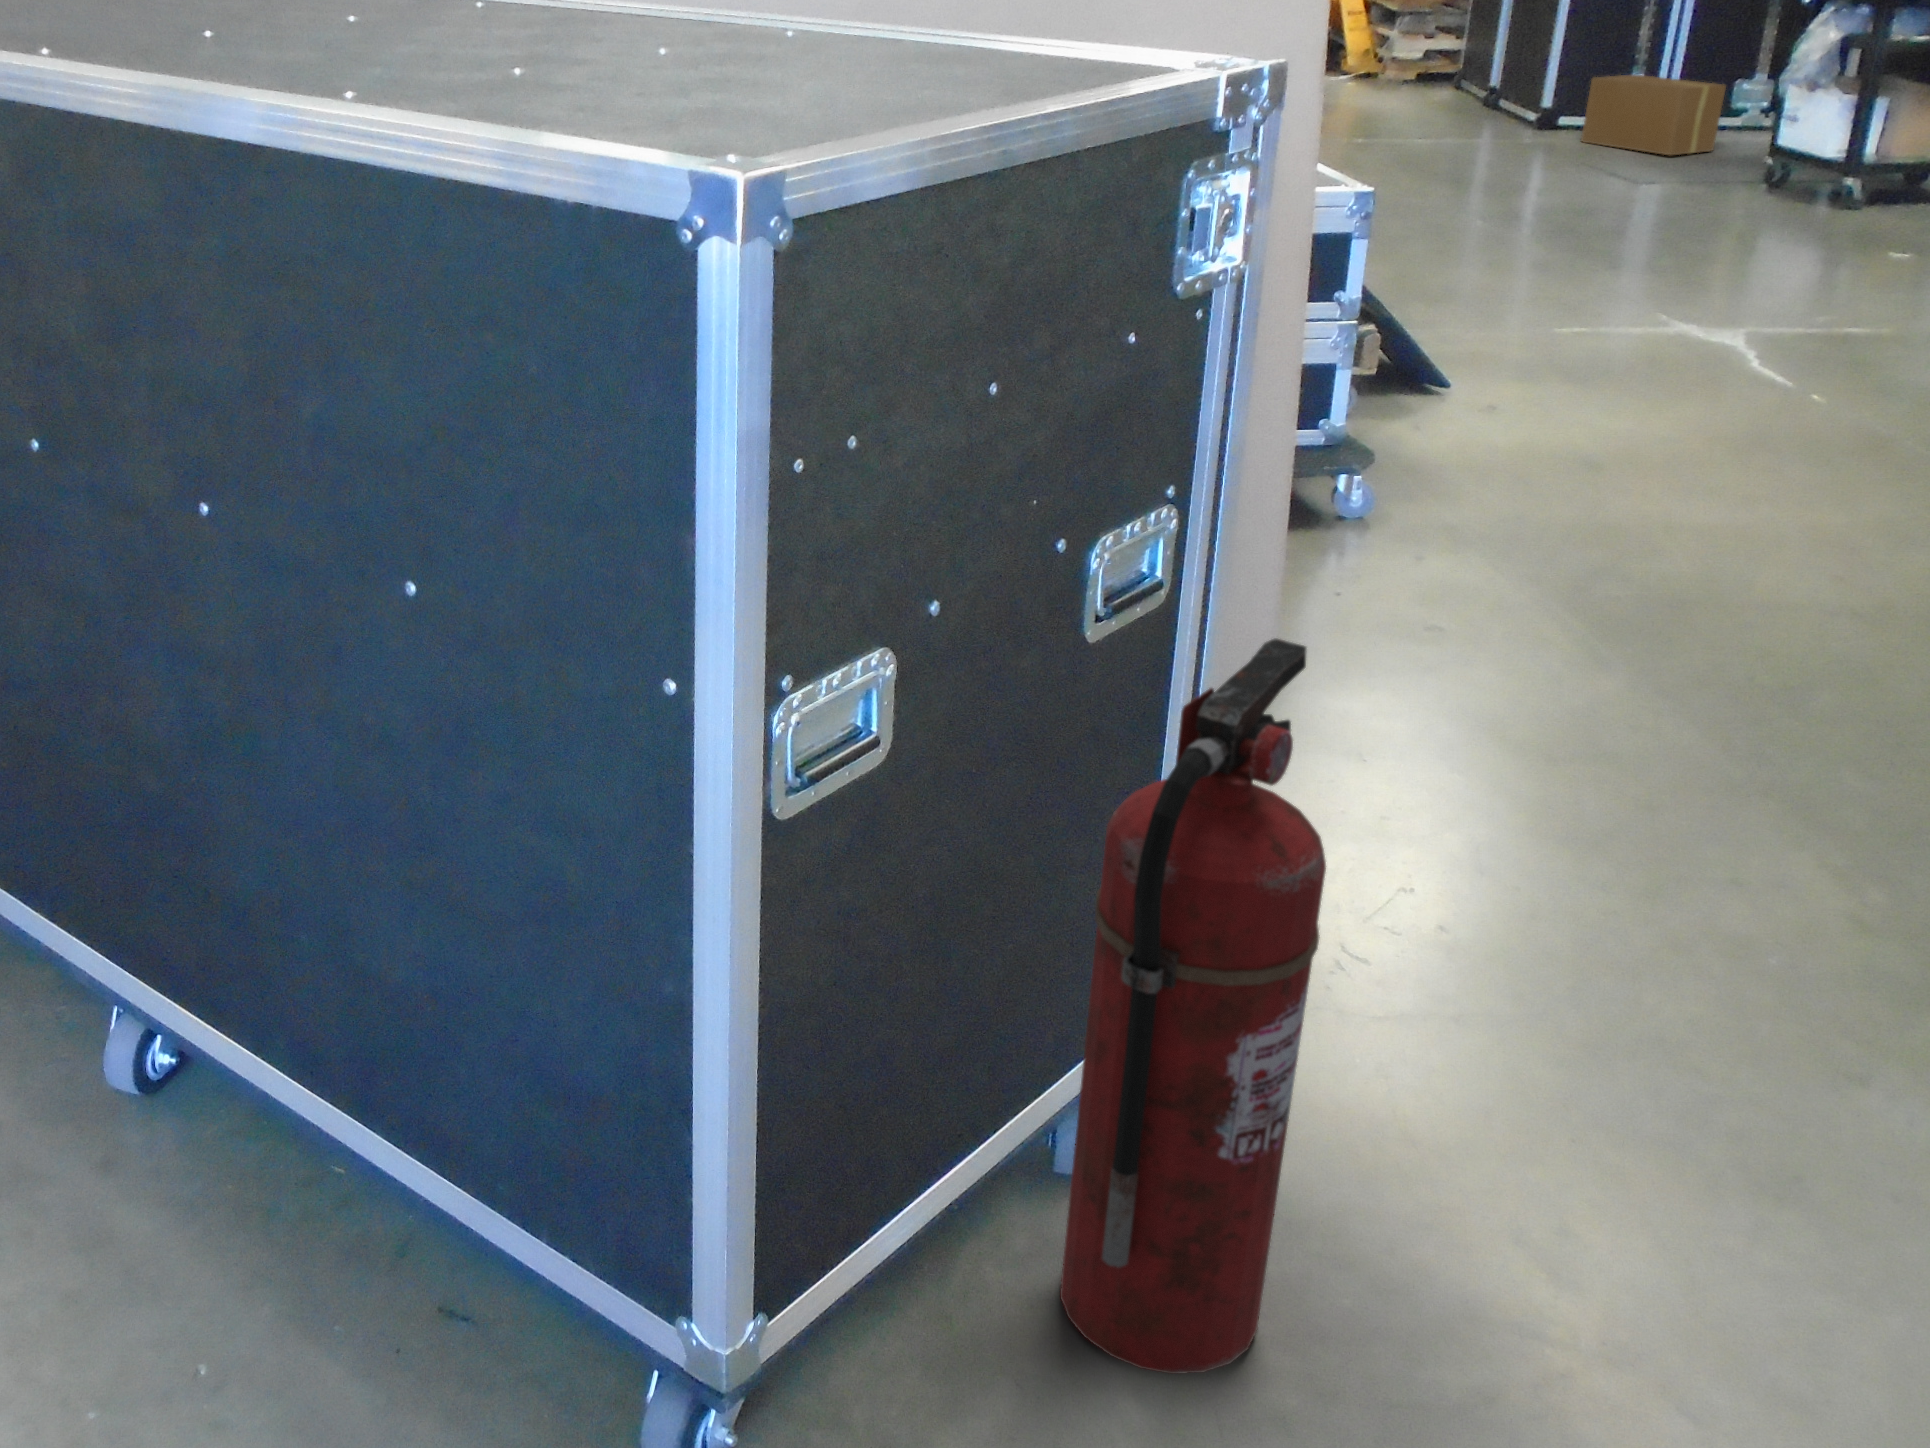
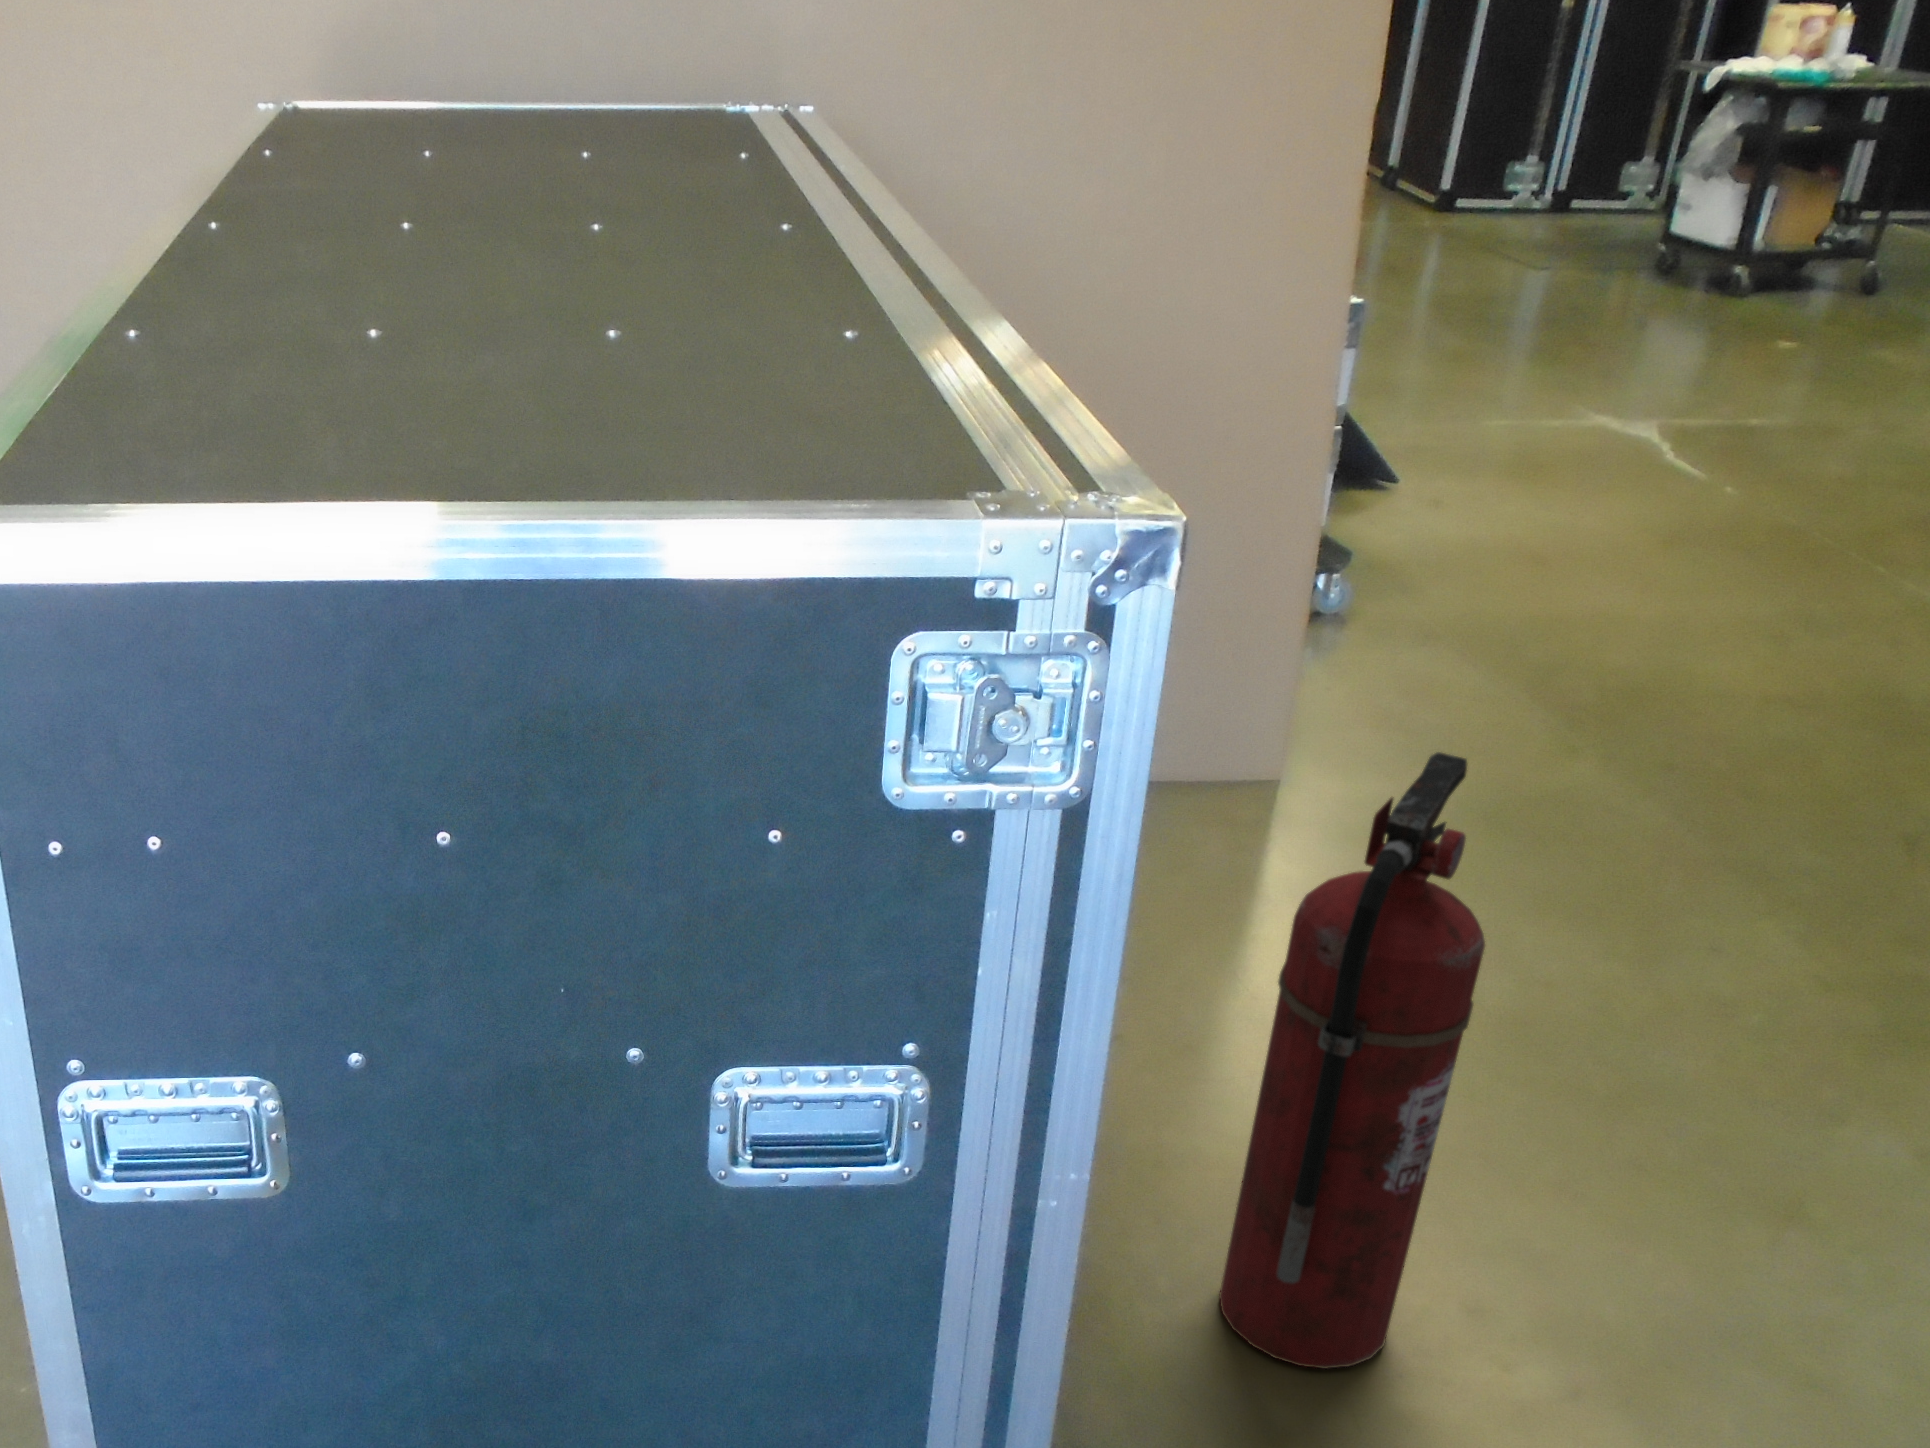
cardboard box: present [1581,74,1726,155] -> none [1479,157,1619,240]

